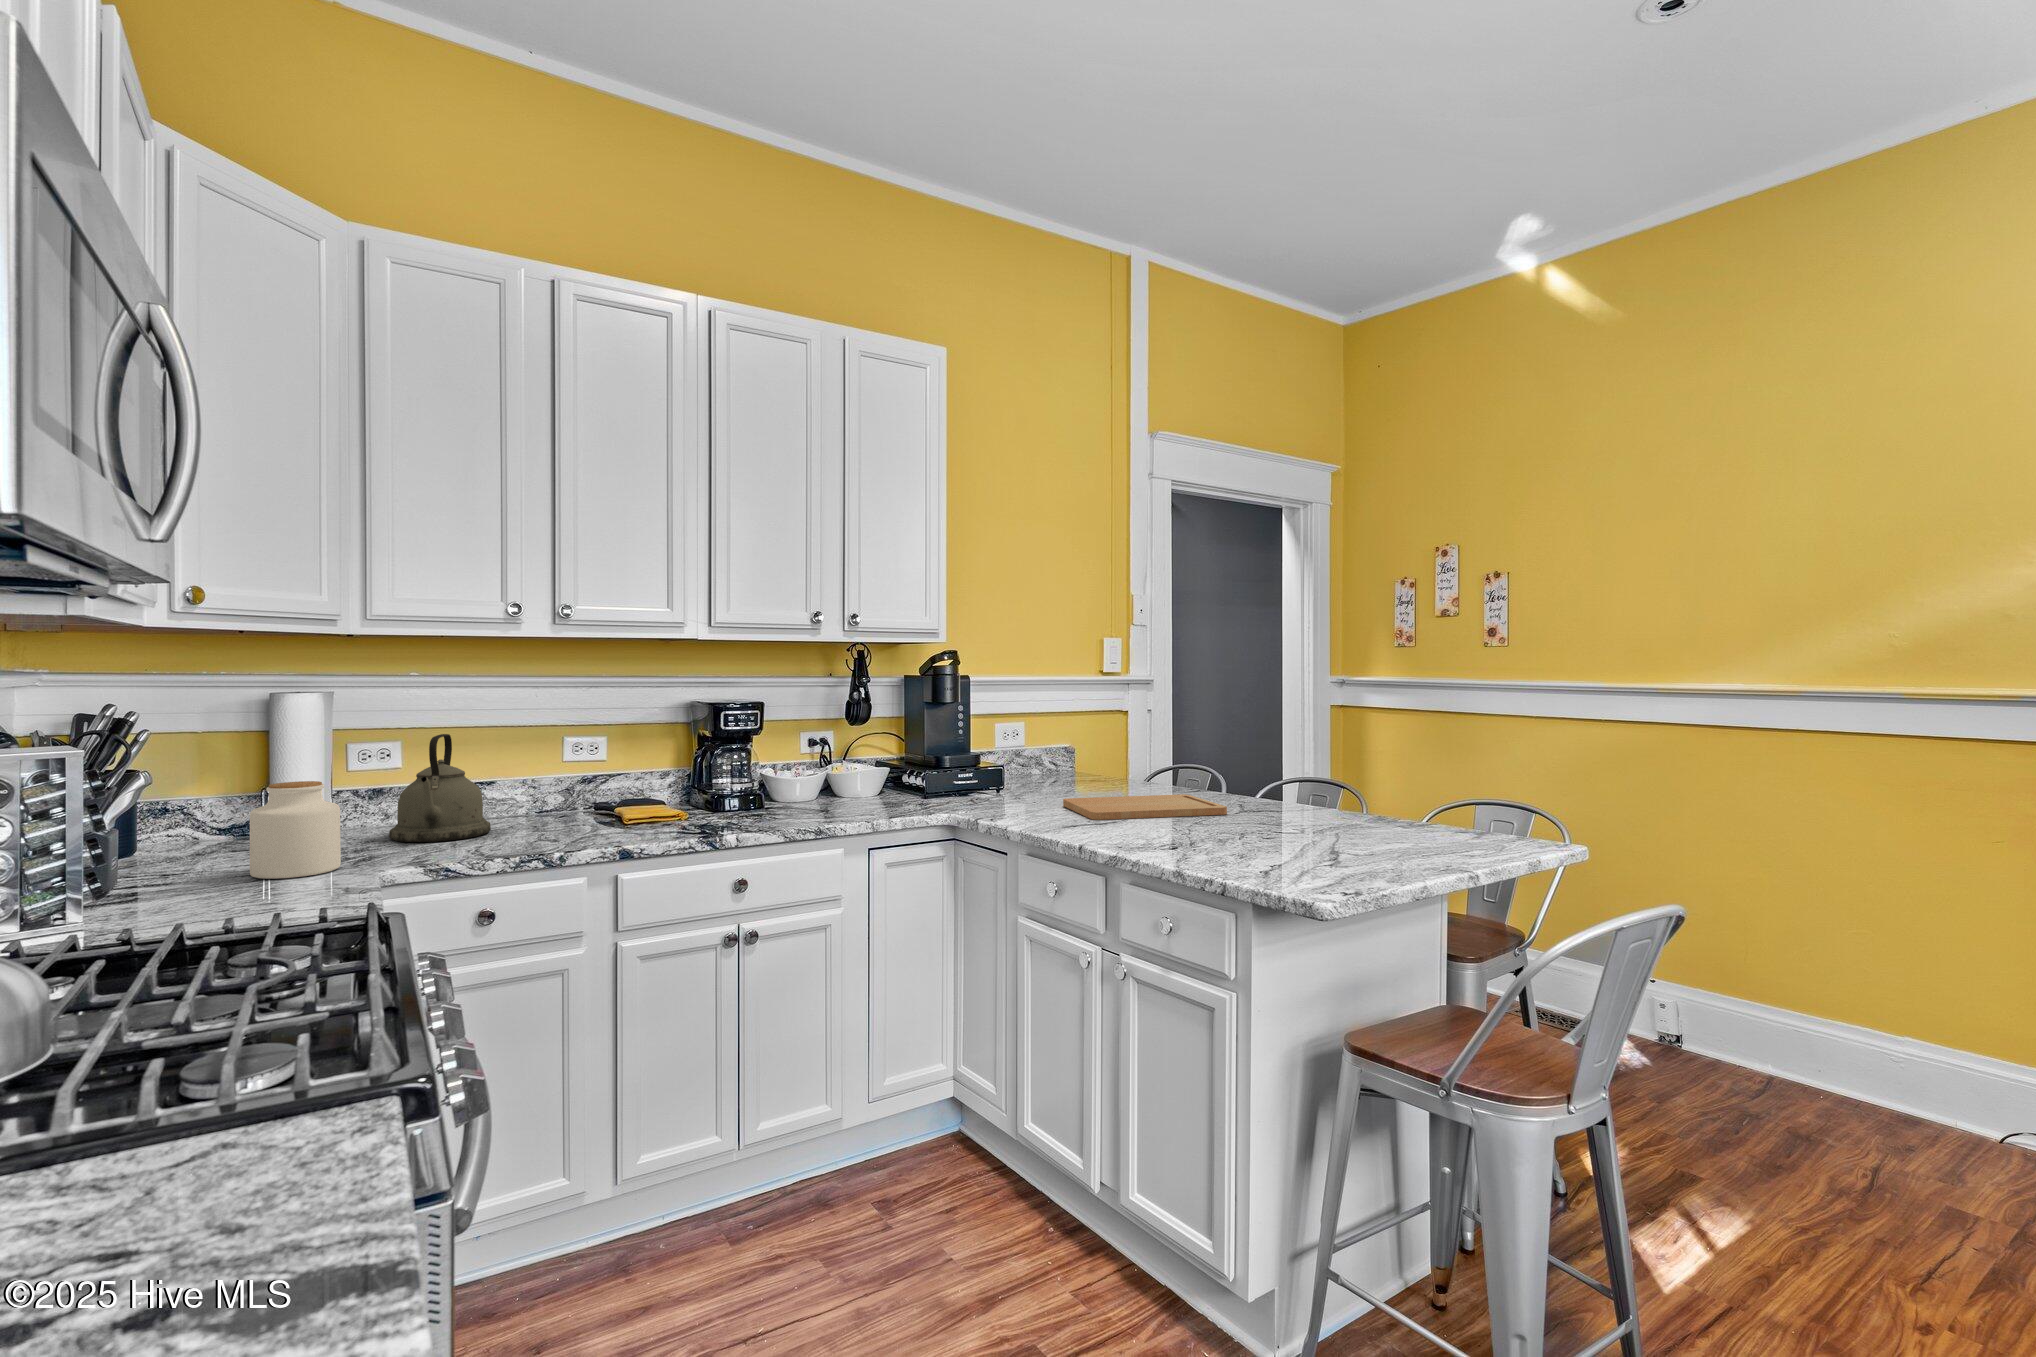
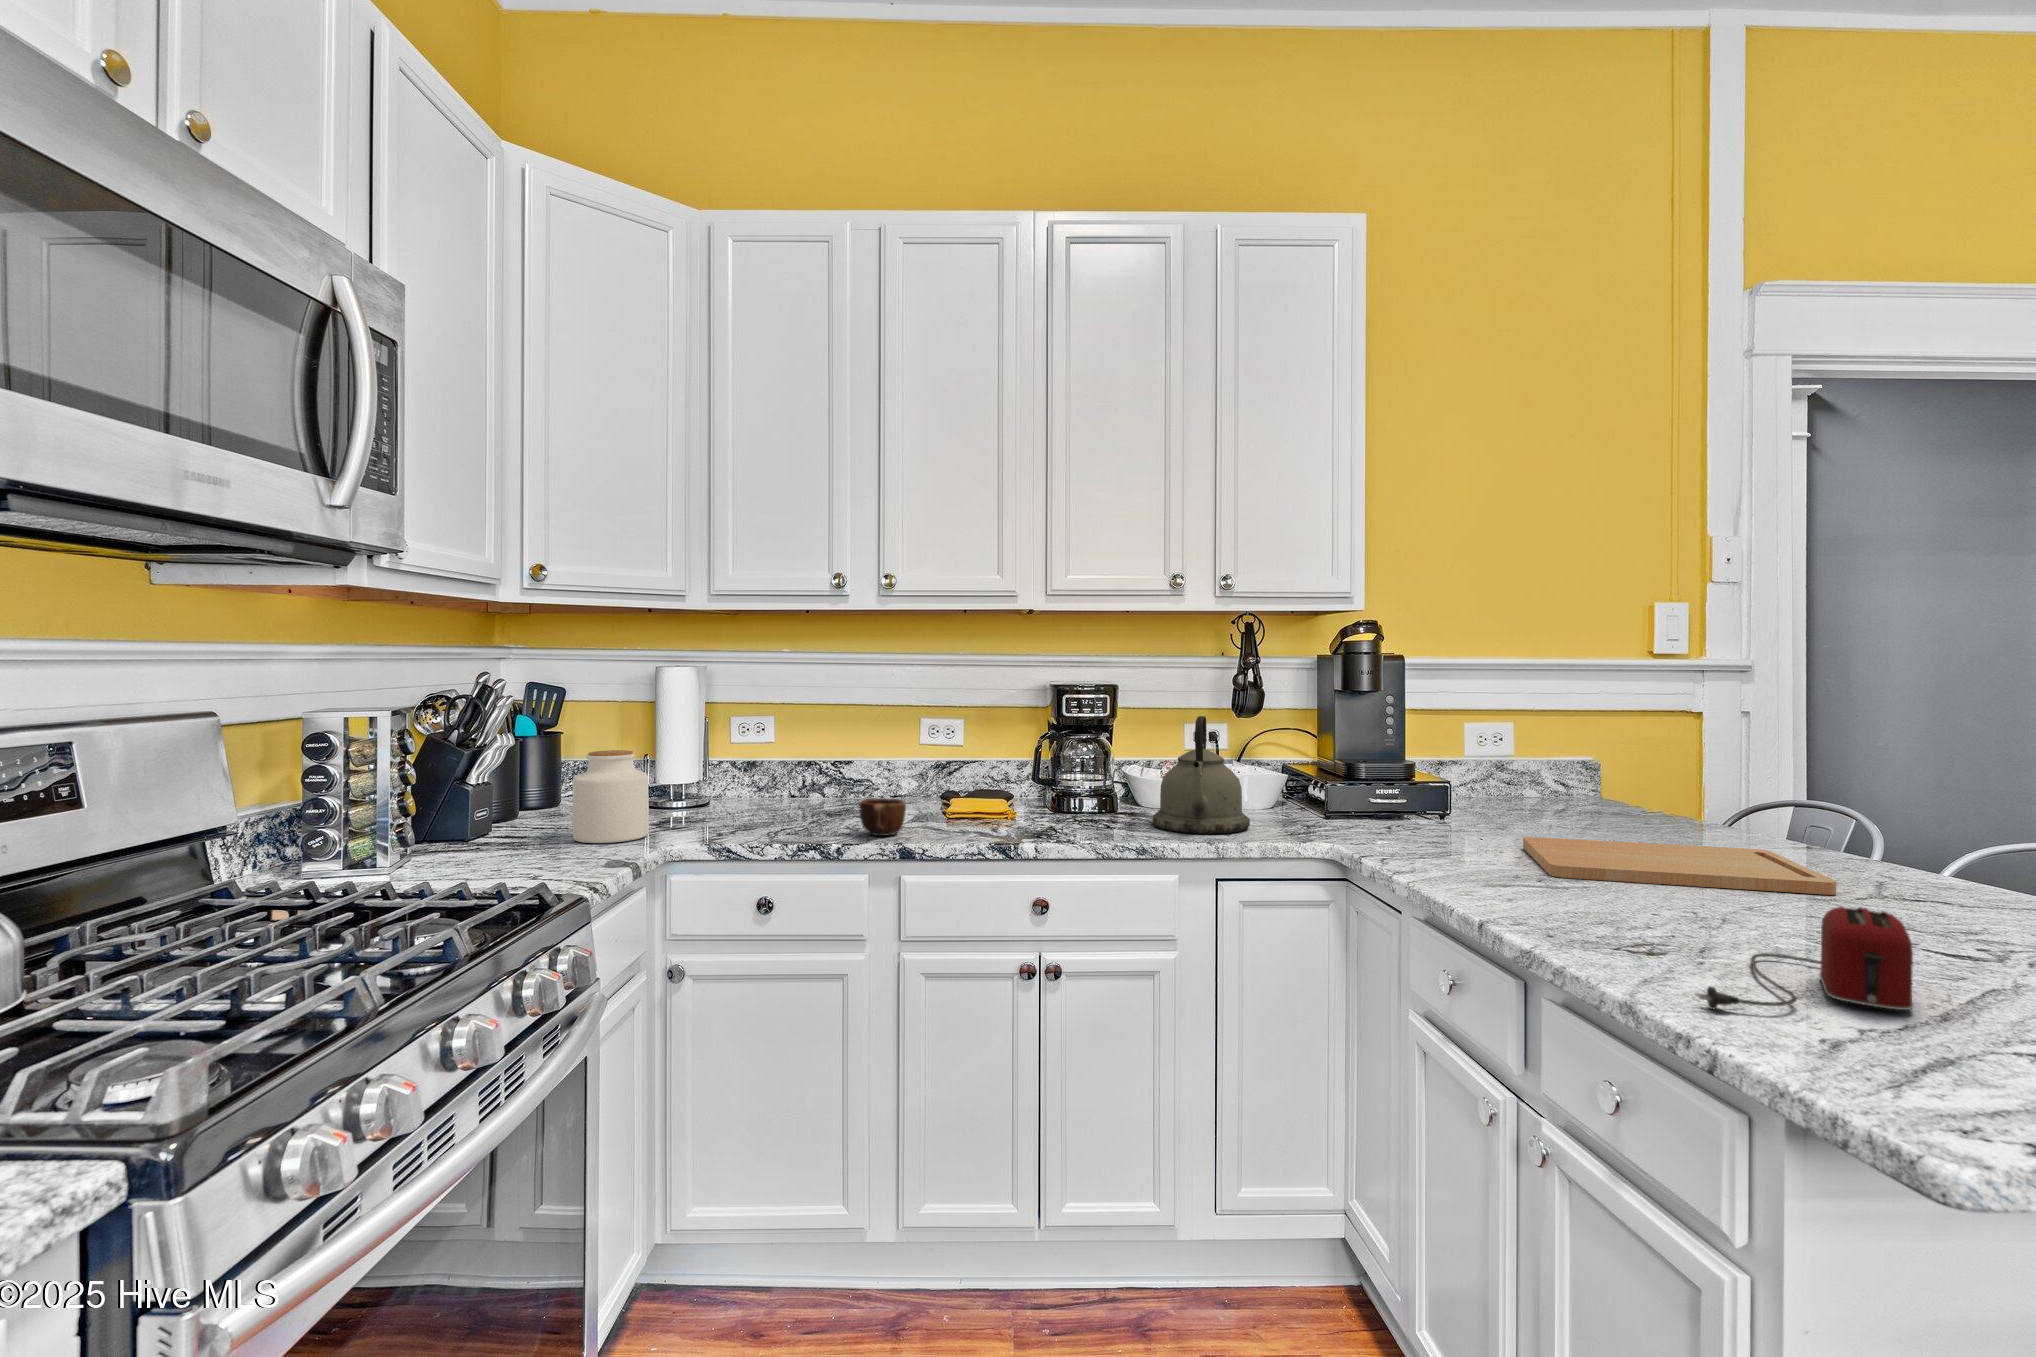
kettle: present [389,734,491,842] -> present [1153,716,1250,834]
mug: none [567,810,613,843] -> present [859,798,906,836]
toaster: none [1205,811,1283,868] -> present [1696,907,1913,1010]

